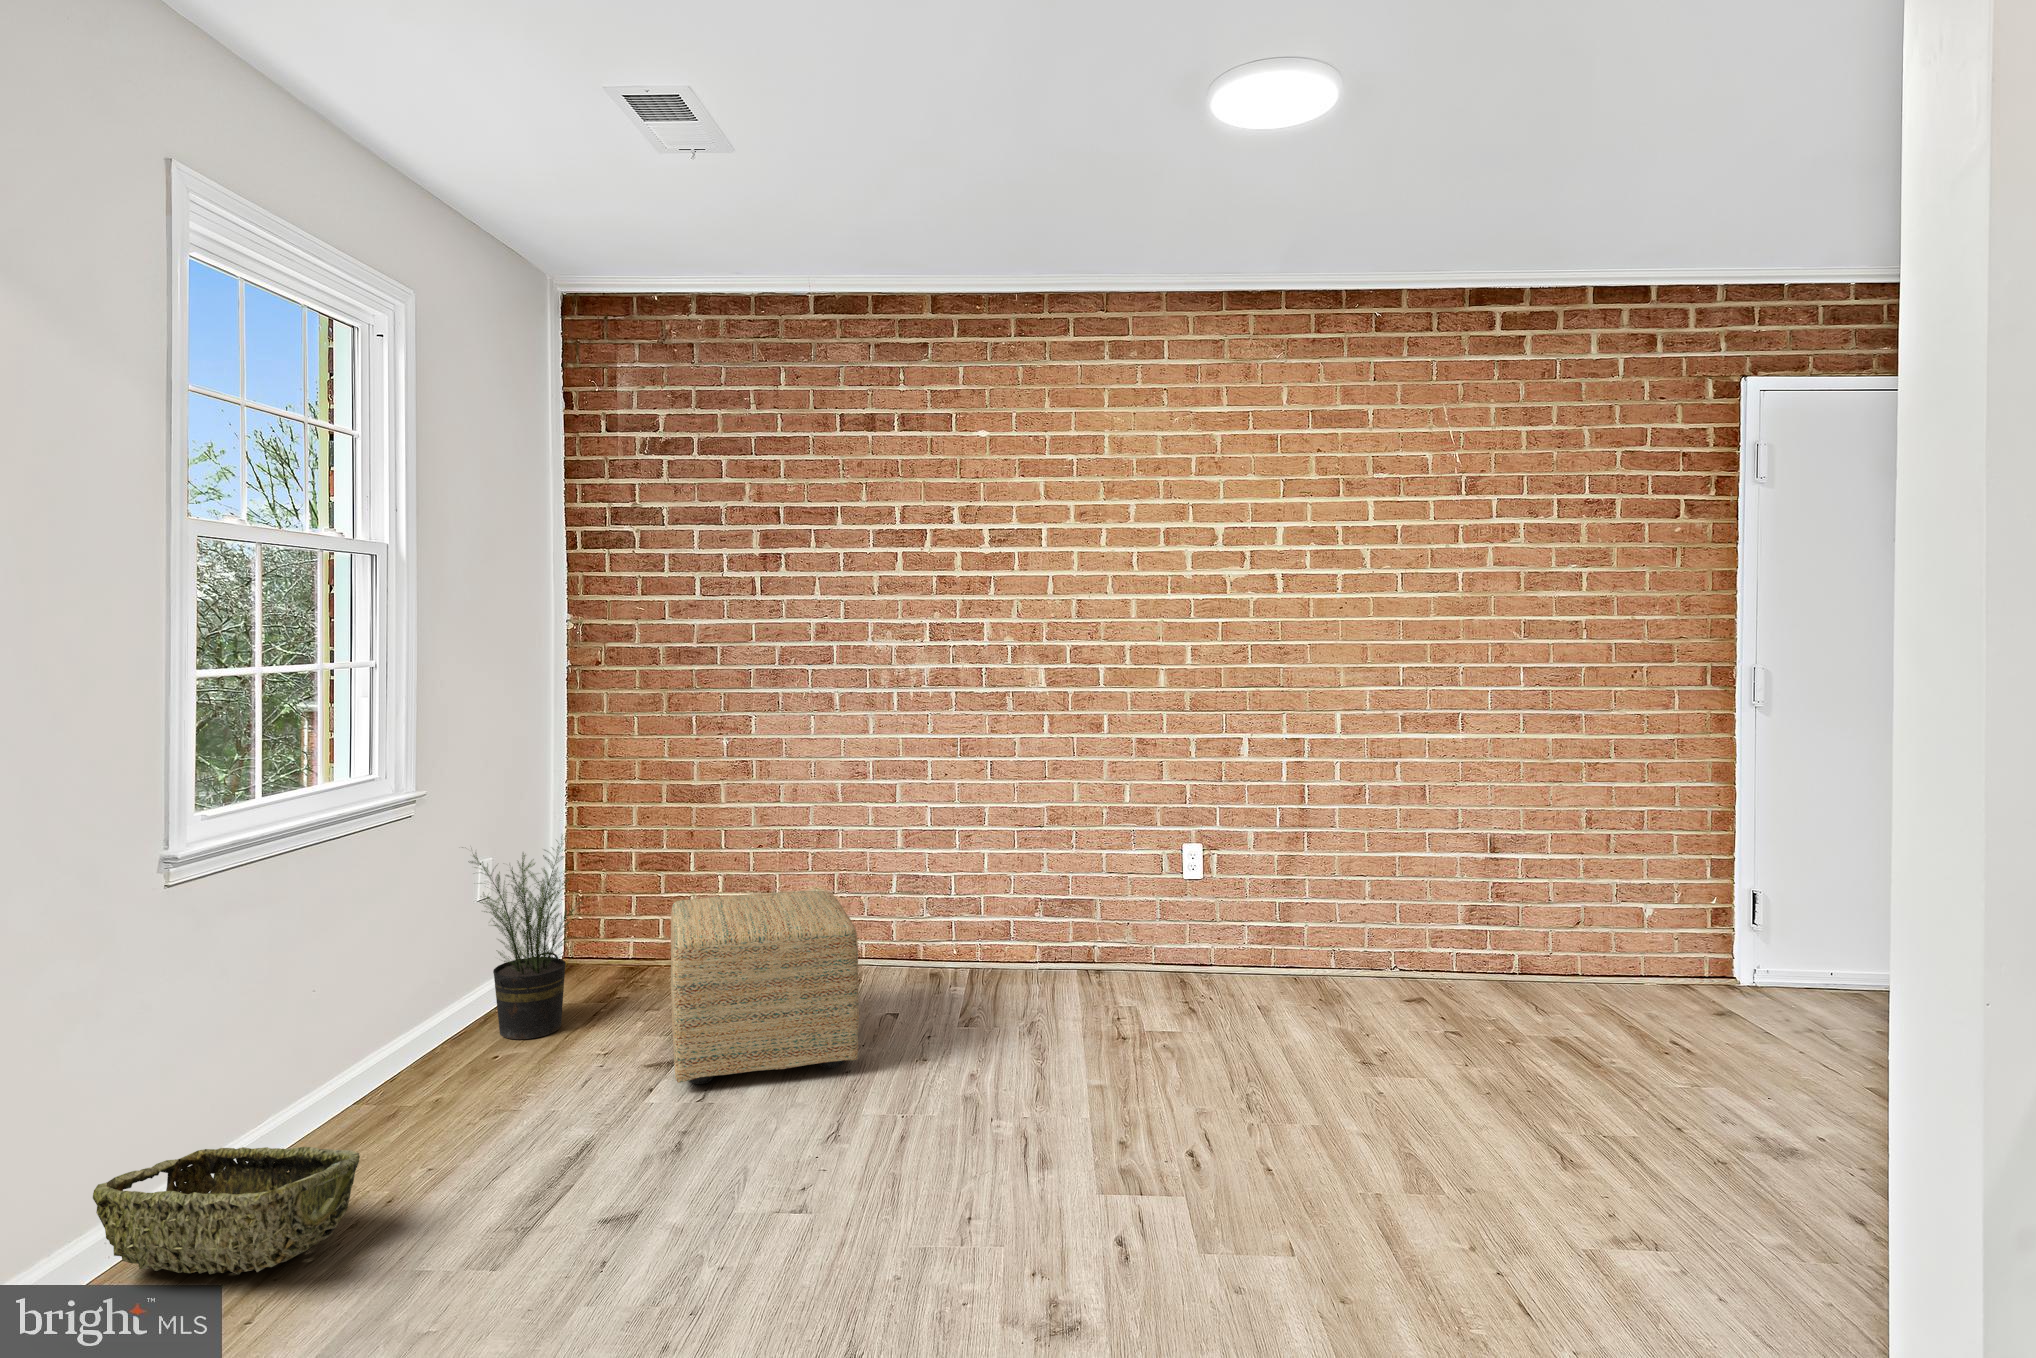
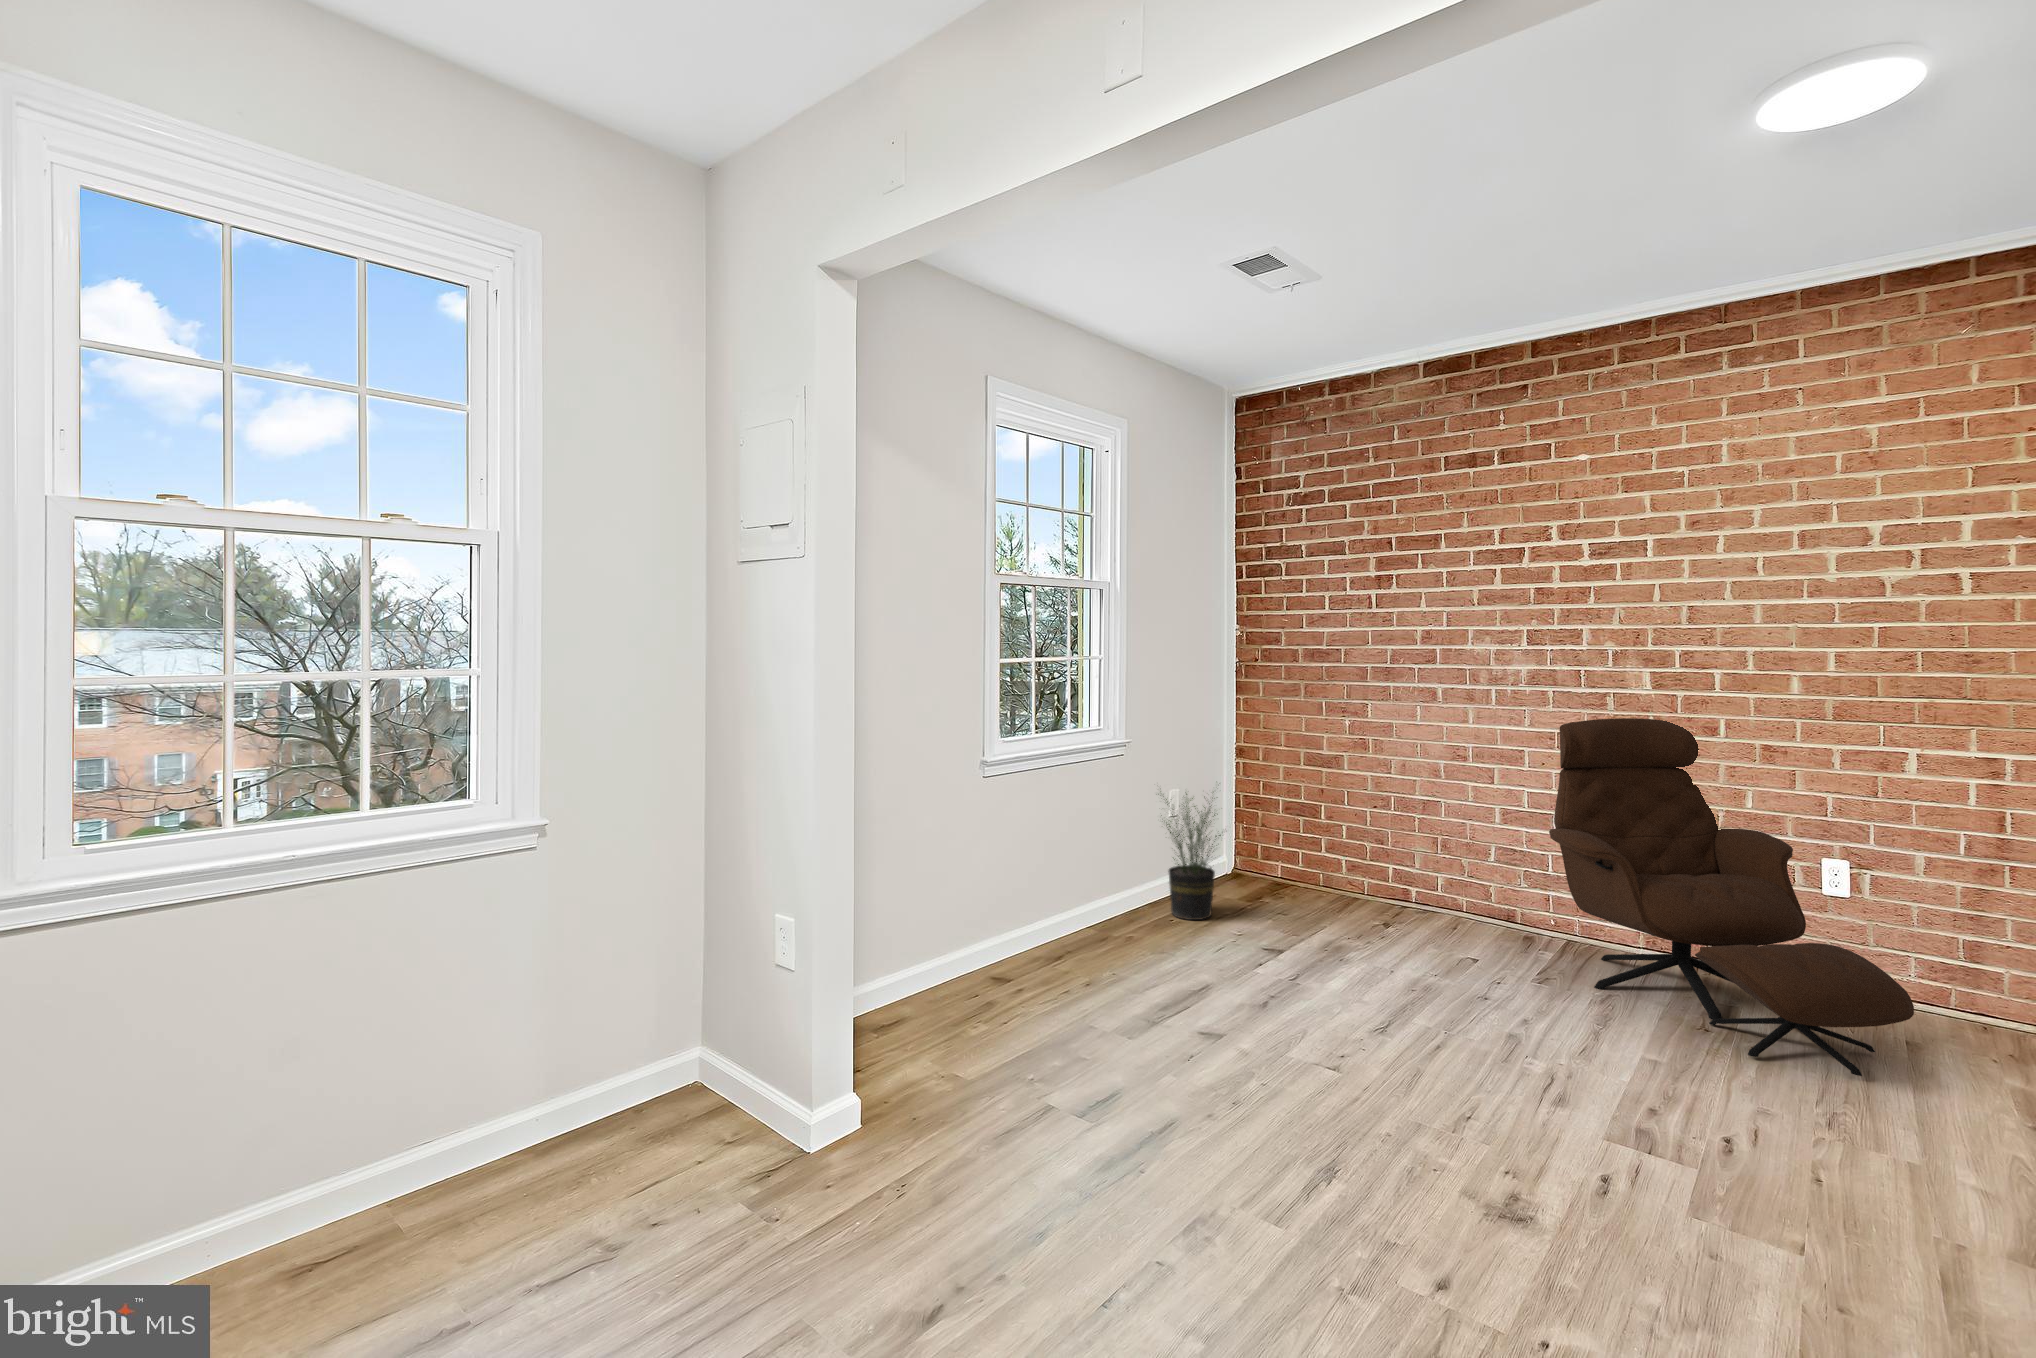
lounge chair: none [967,719,1279,1060] -> present [1549,718,1914,1076]
ottoman: present [671,891,859,1084] -> none [1274,838,1422,985]
woven basket: present [93,1147,360,1274] -> none [945,932,1067,1002]

